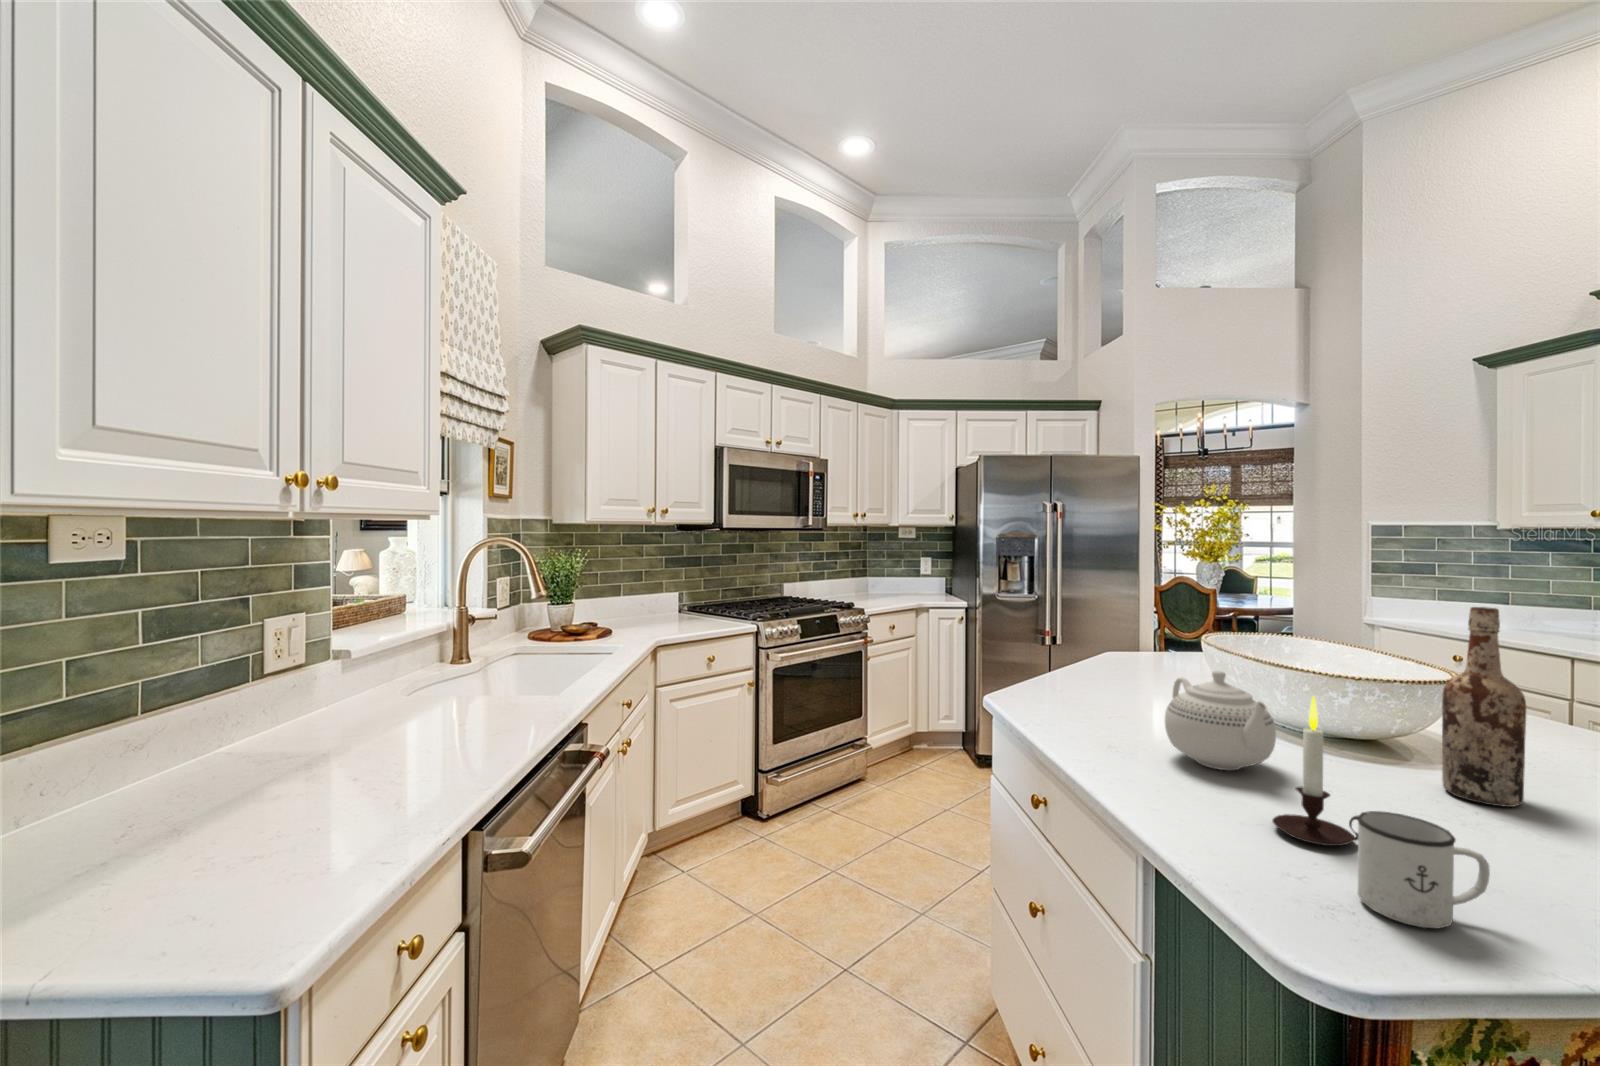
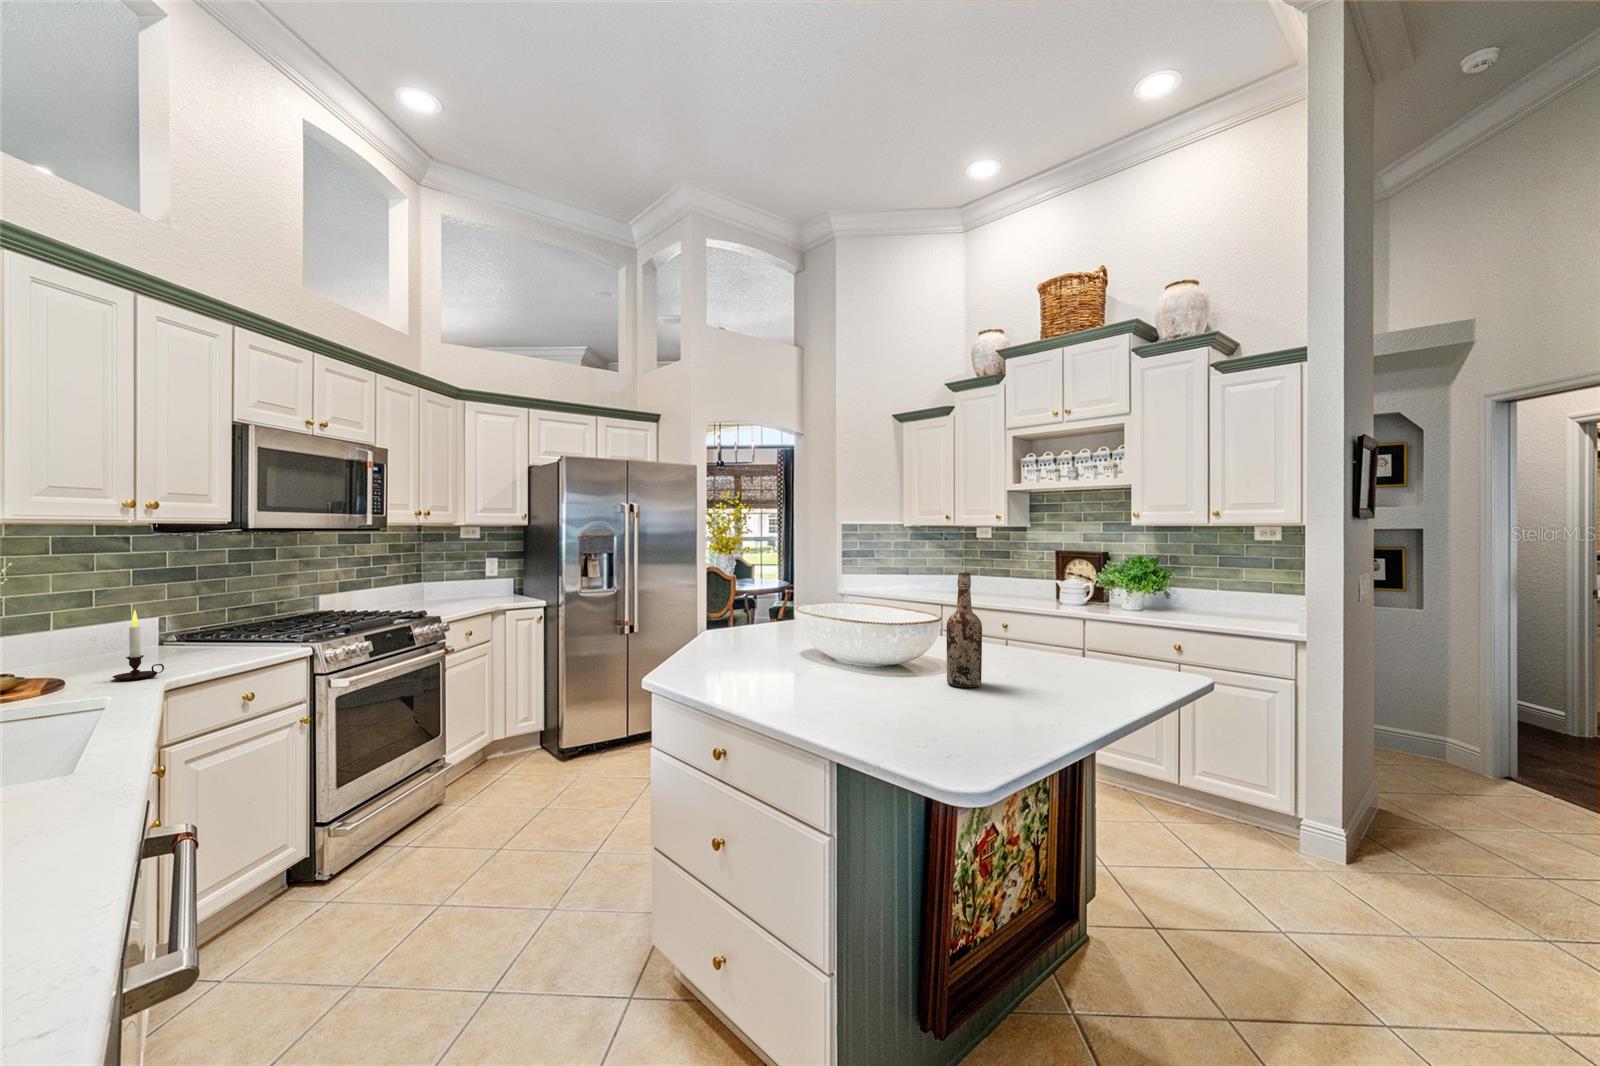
teapot: present [1165,670,1276,770] -> none [802,628,873,697]
candle: present [1273,696,1358,846] -> present [113,610,164,680]
mug: present [1357,811,1490,928] -> none [950,693,1003,753]

